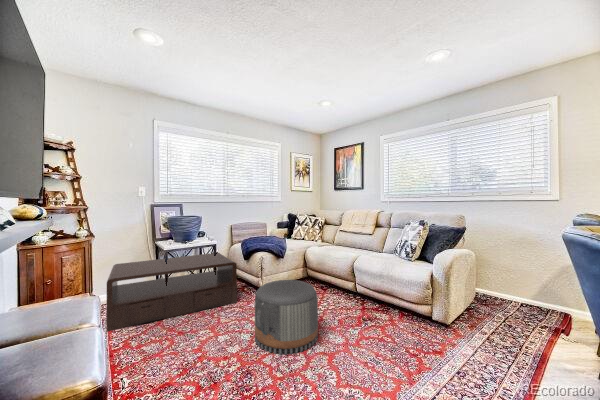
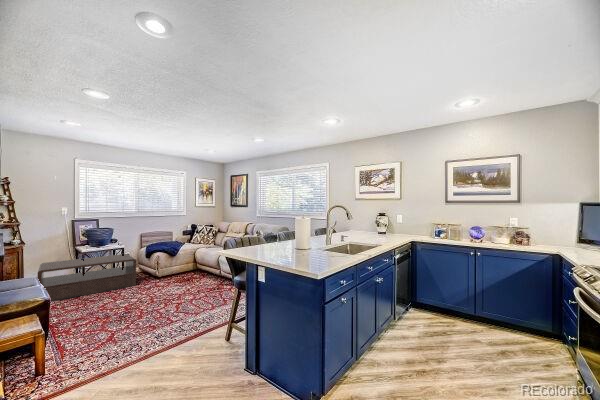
pouf: present [255,280,318,354] -> none [138,267,180,305]

